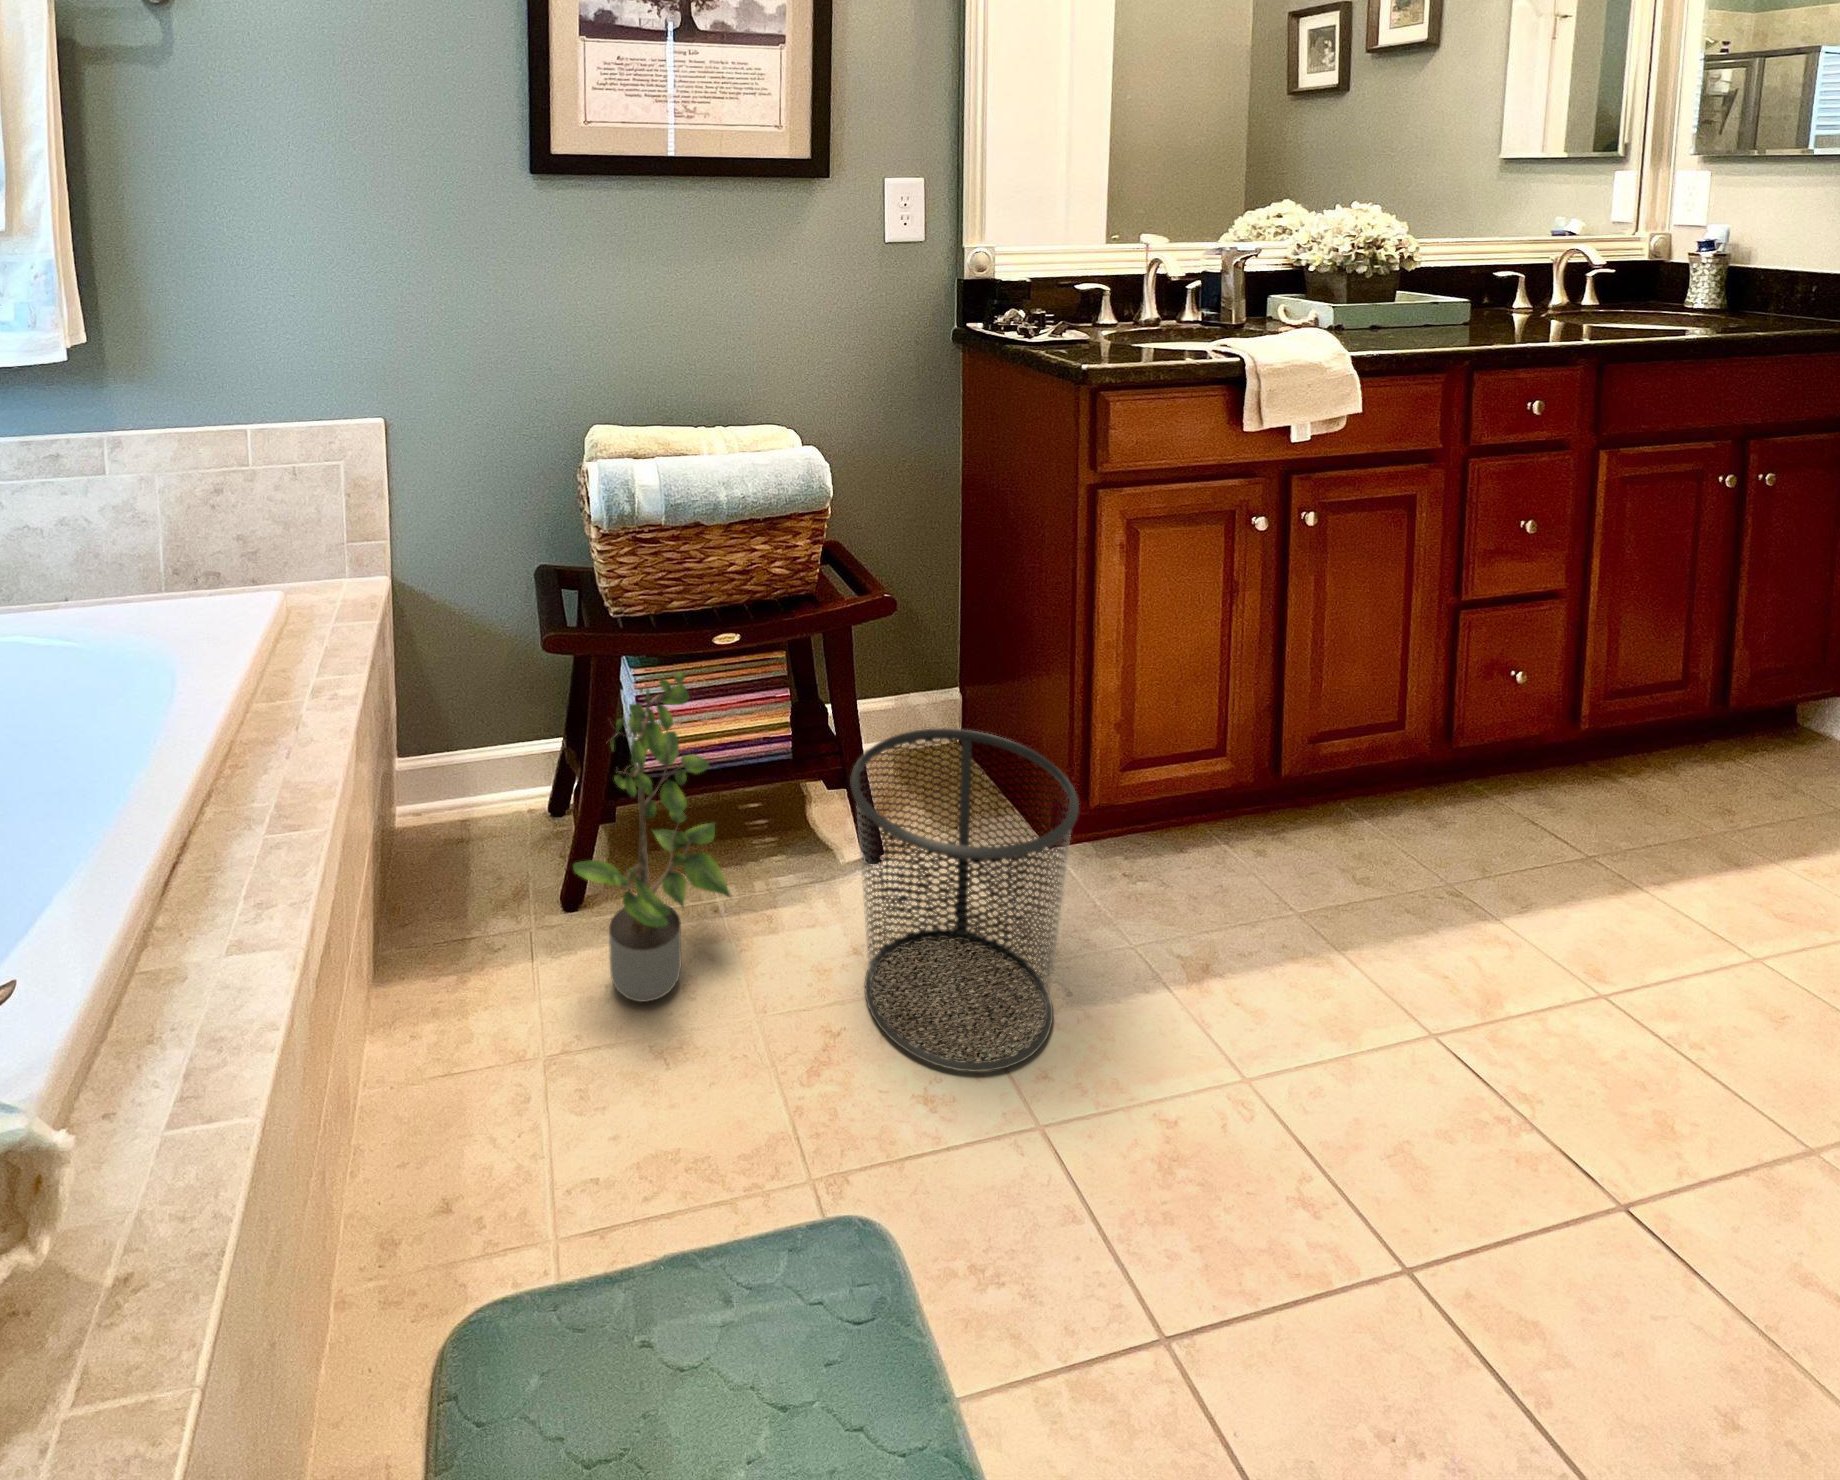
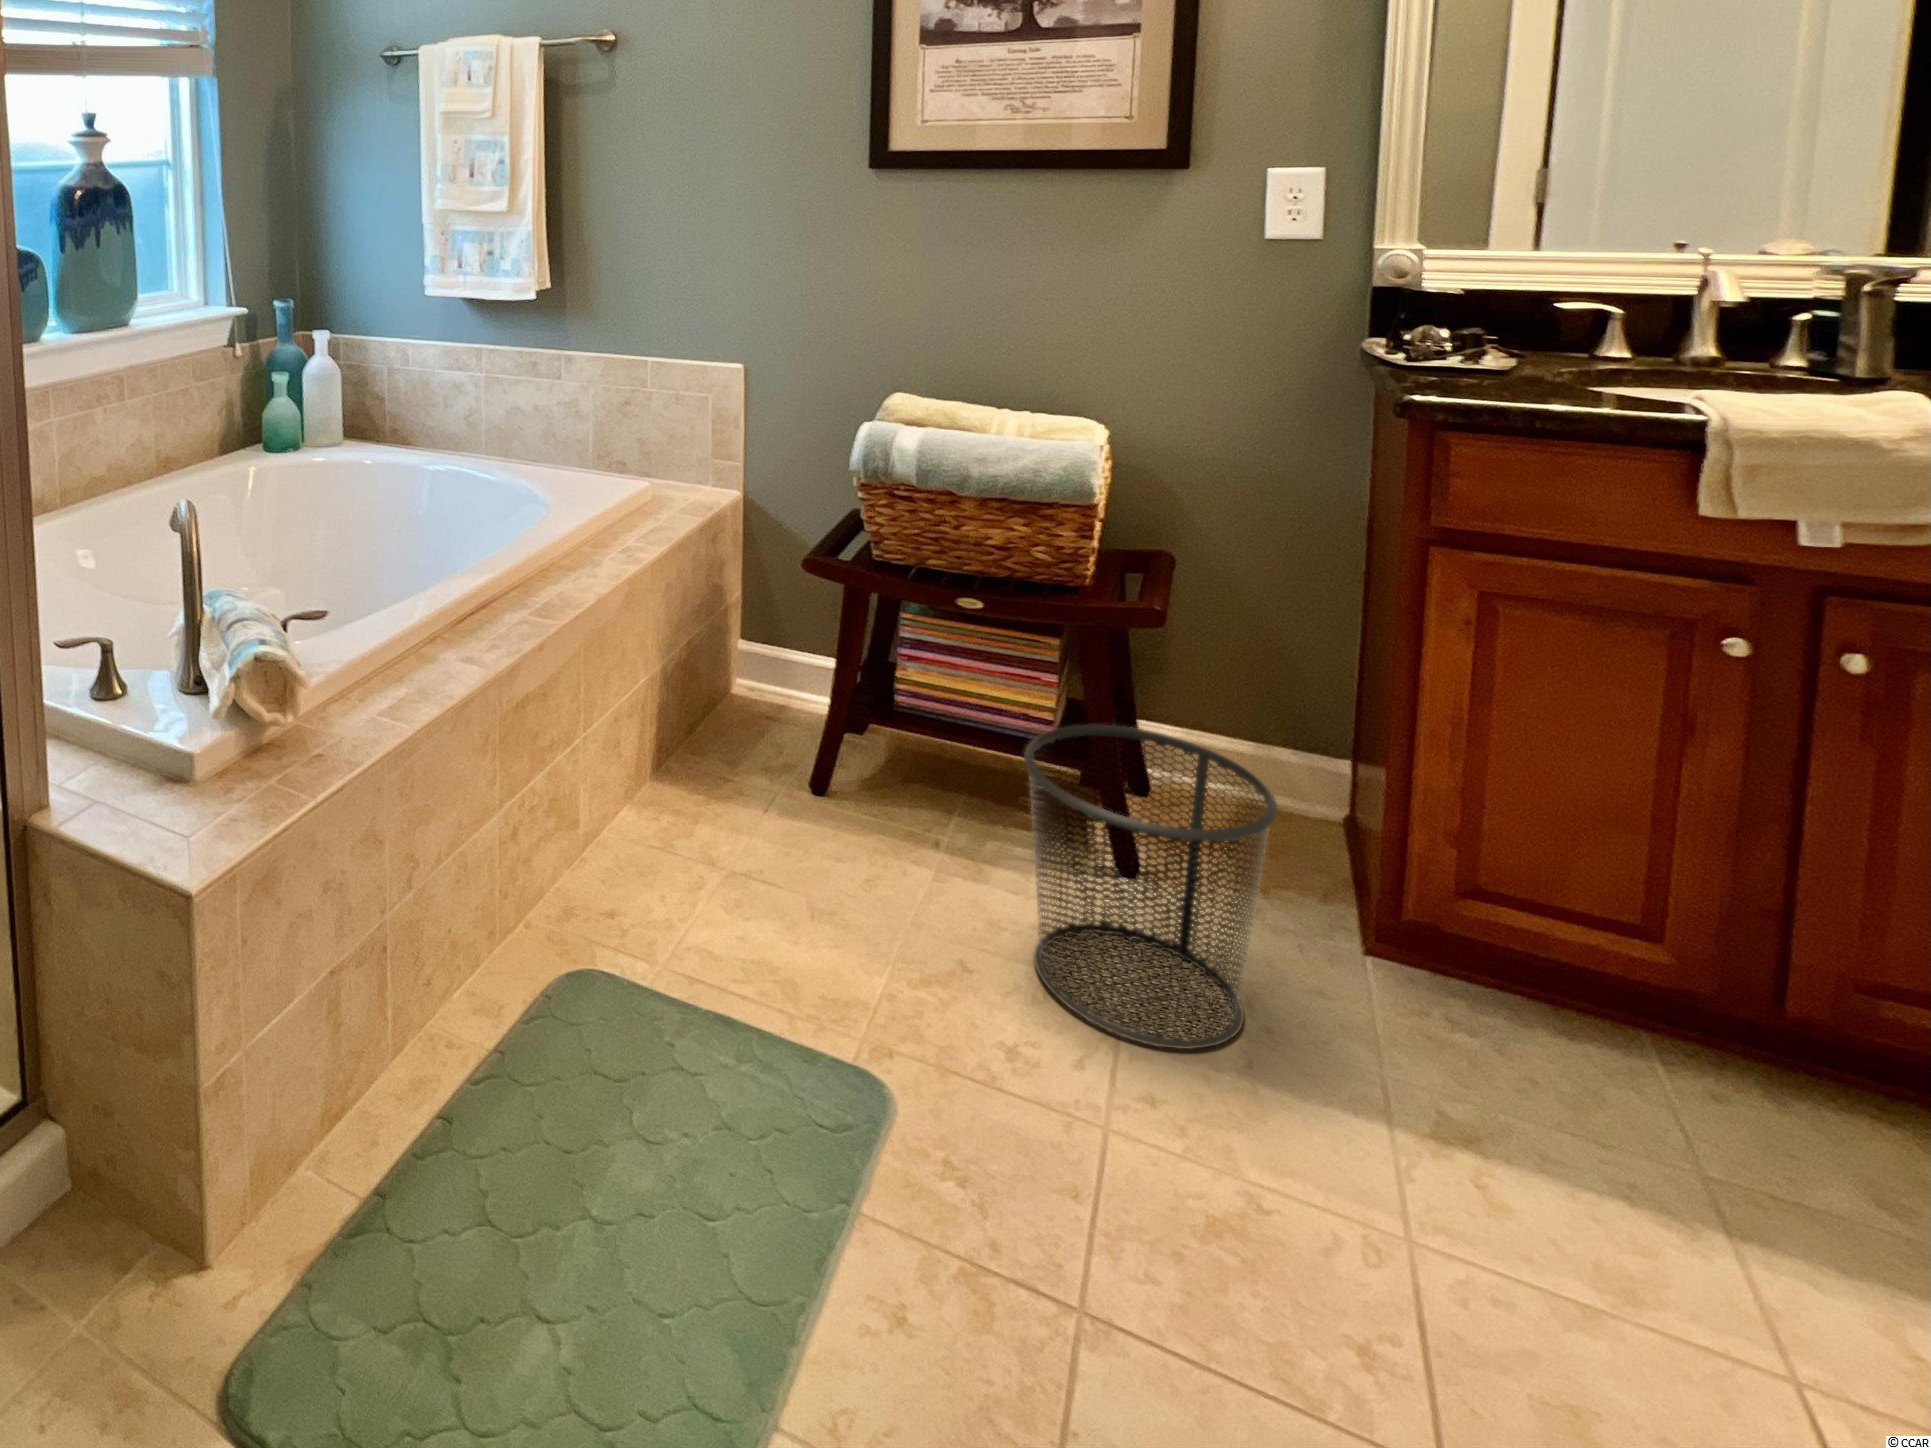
potted plant: present [573,672,731,1002] -> none [792,599,950,866]

